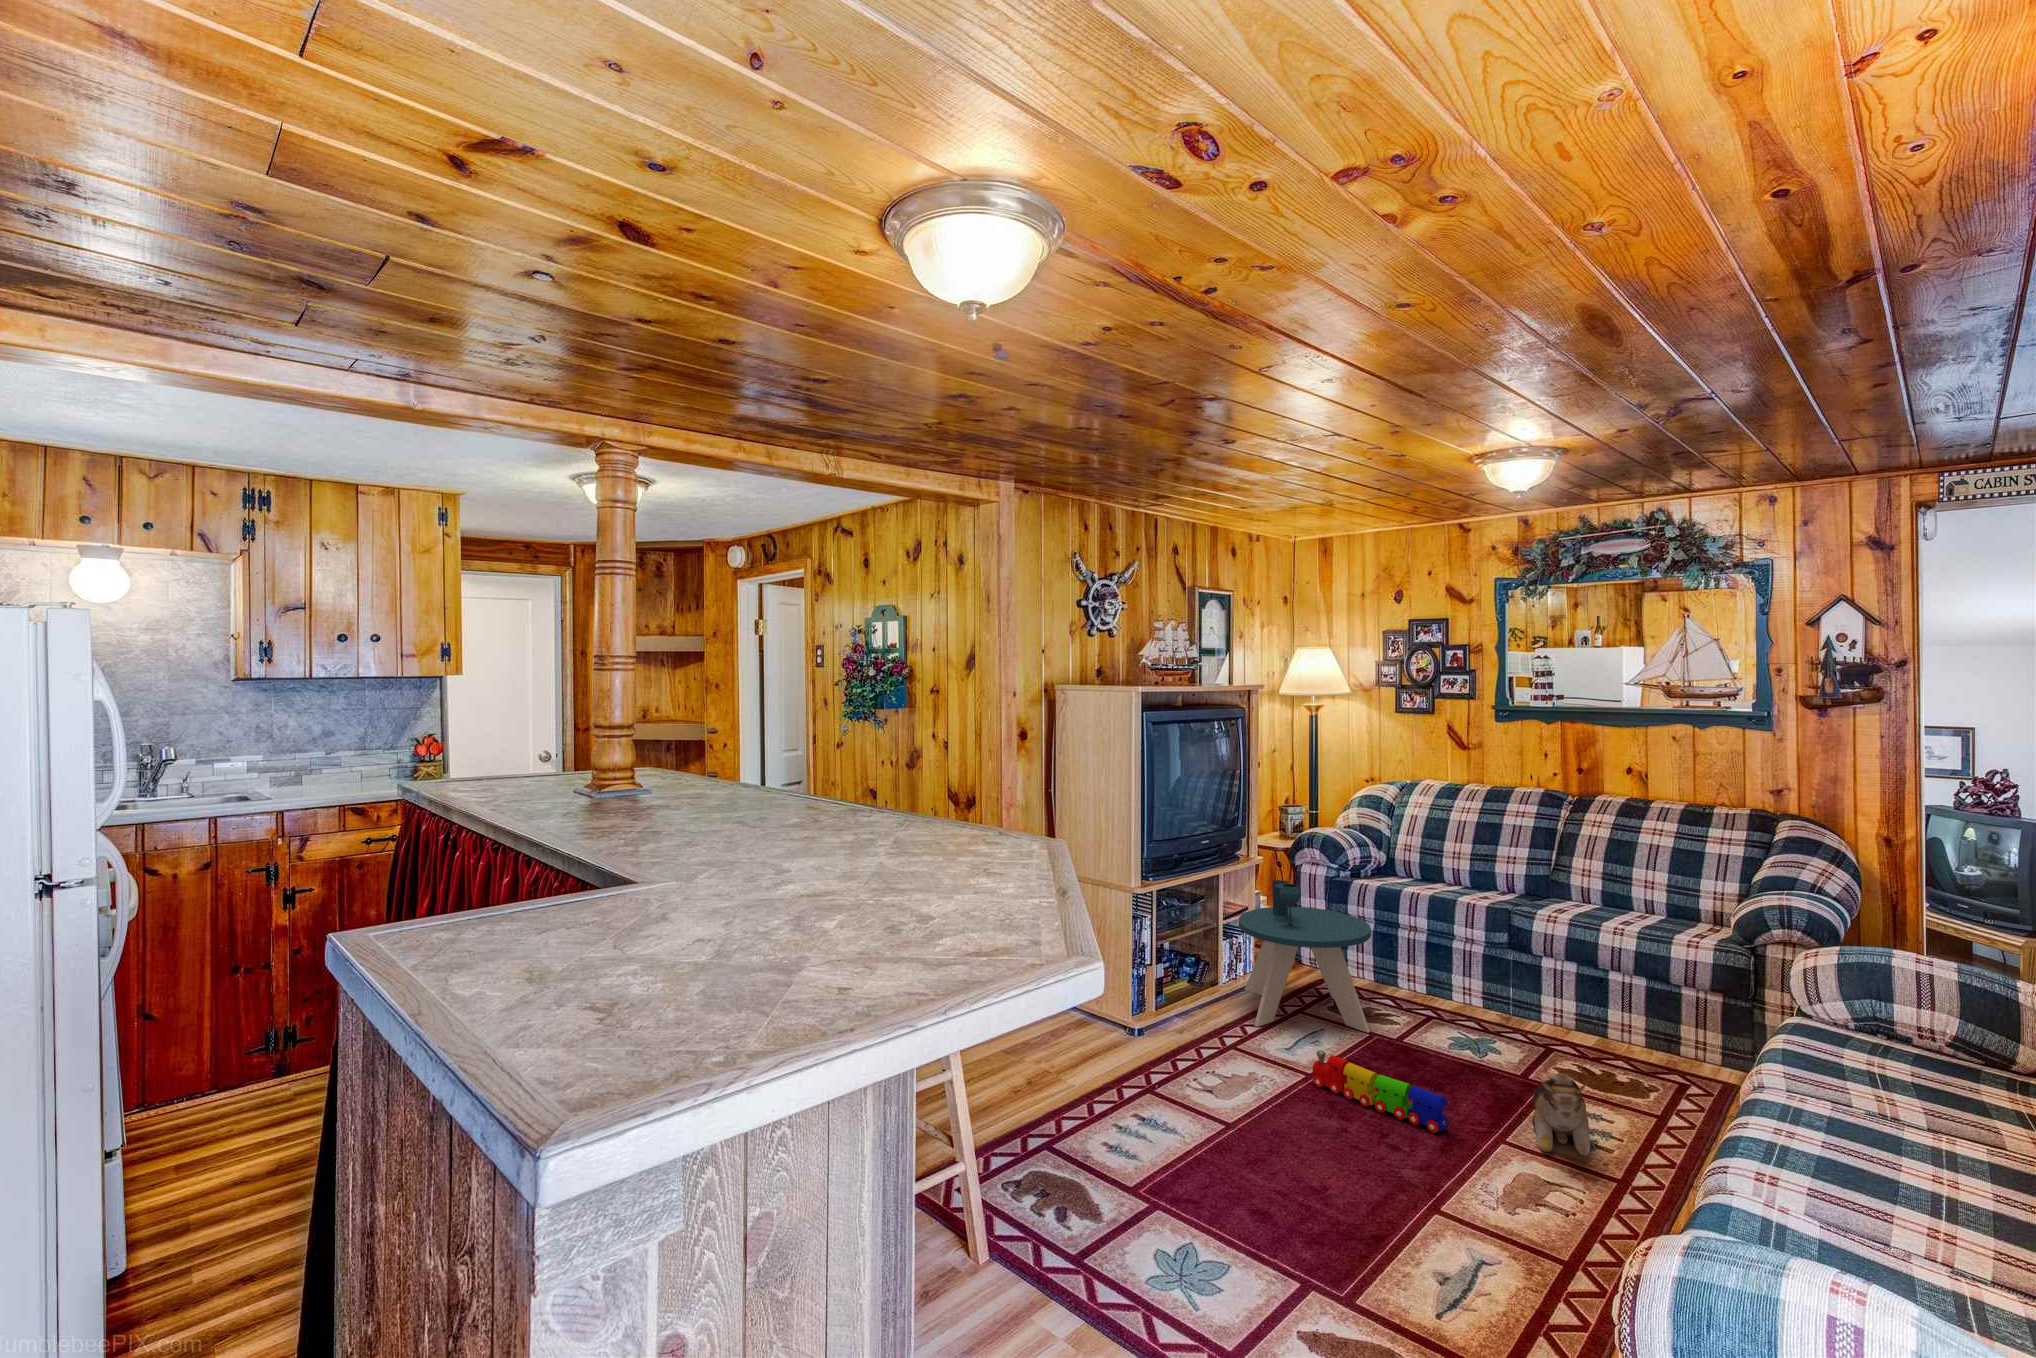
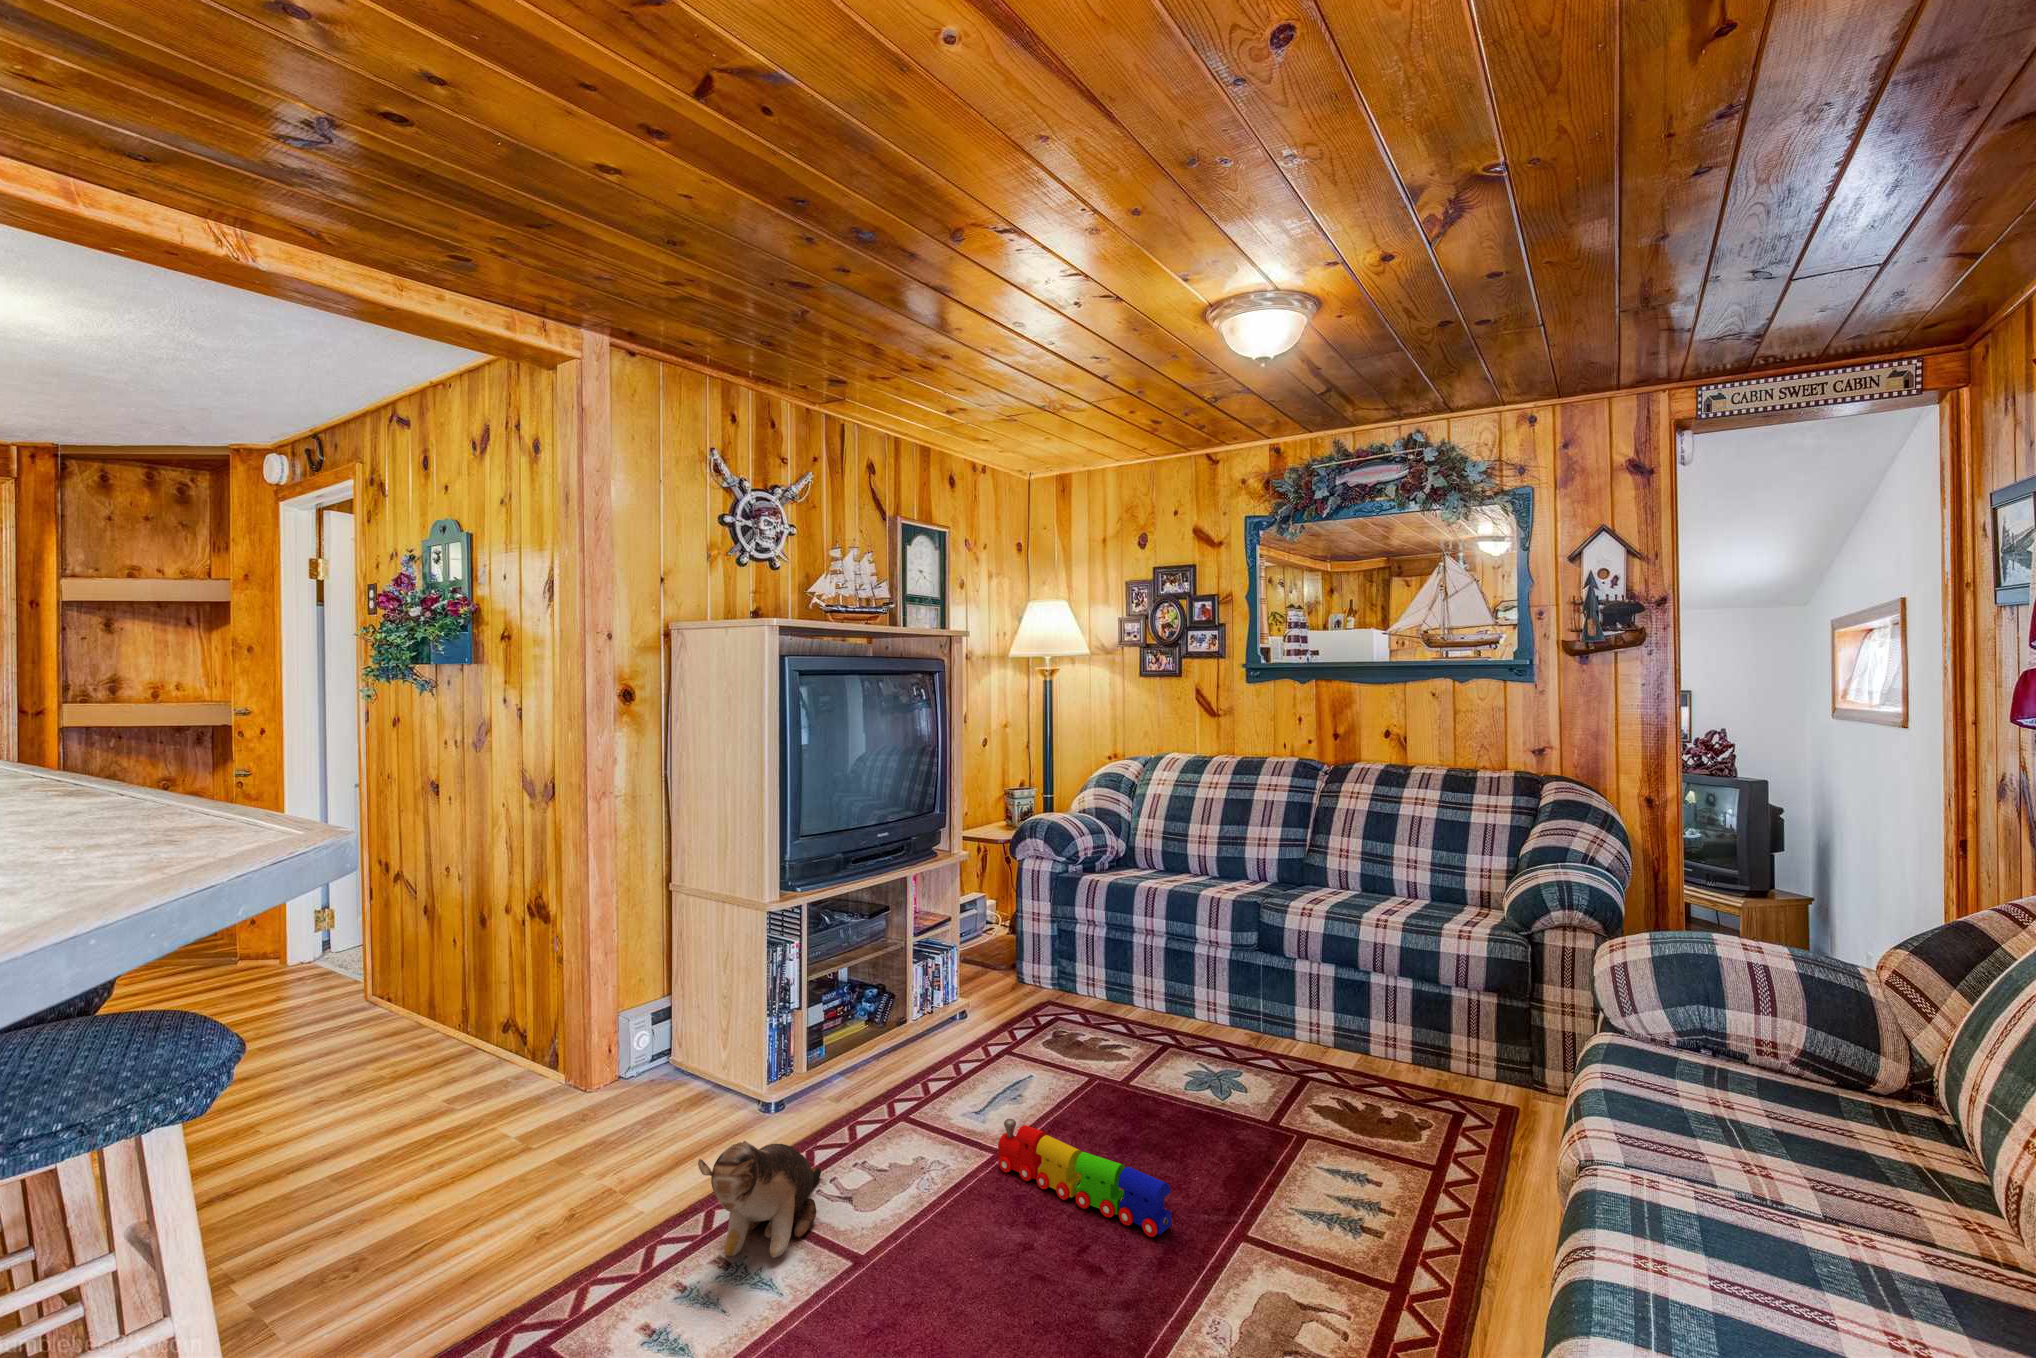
side table: present [1239,880,1371,1033] -> none [929,880,1094,1080]
plush toy: present [1532,1072,1590,1156] -> present [698,1141,821,1258]

